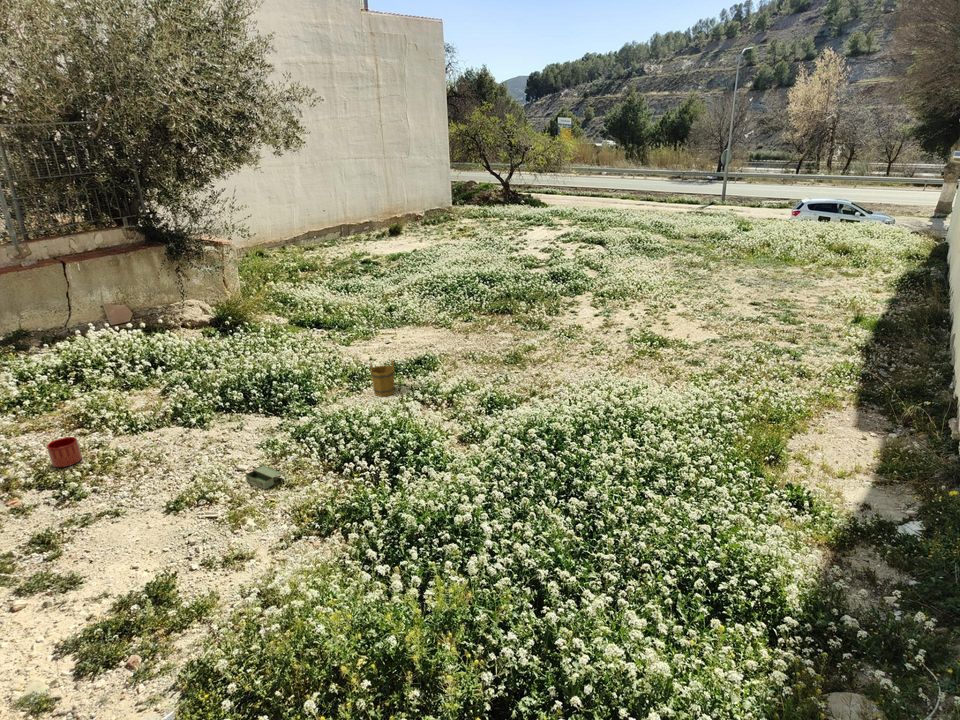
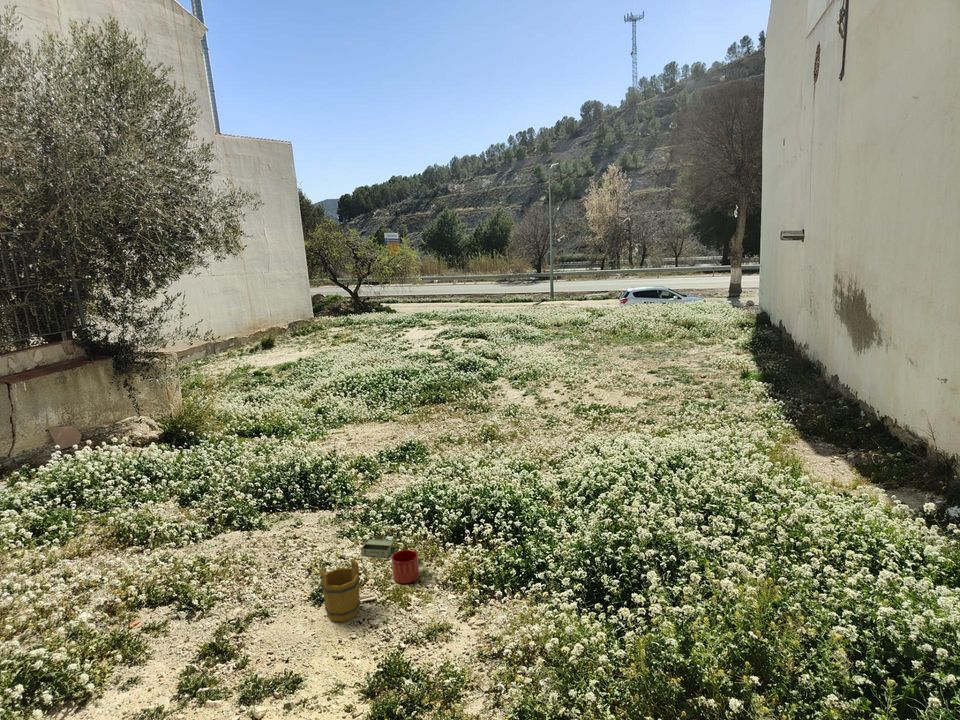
bucket: present [370,361,395,397] -> present [319,558,360,622]
planter: present [47,437,82,467] -> present [392,550,419,583]

